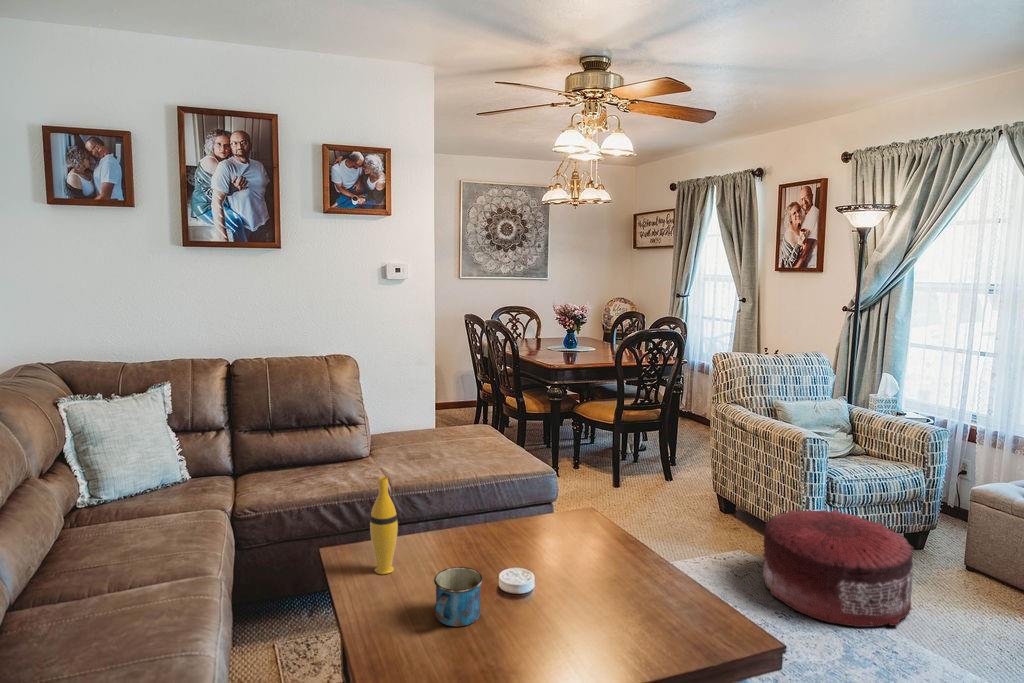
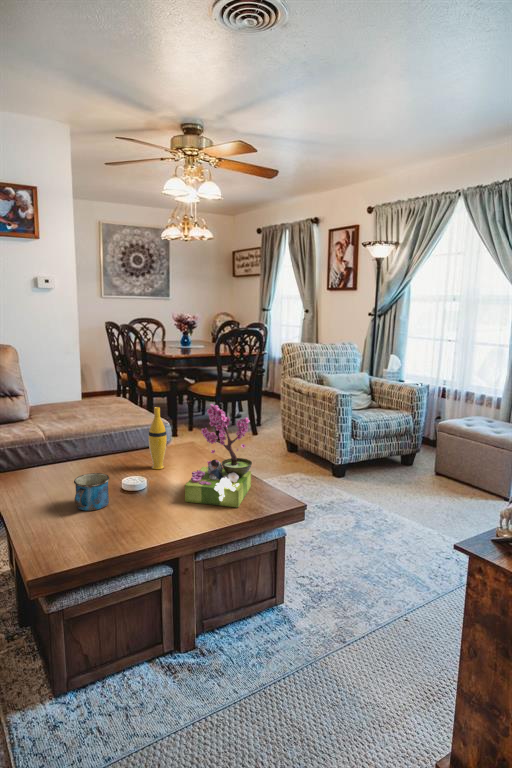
flower arrangement: none [591,469,694,644] -> present [185,404,252,508]
vase: present [370,477,398,574] -> present [148,407,167,469]
pouf: present [763,509,914,627] -> none [312,440,400,509]

